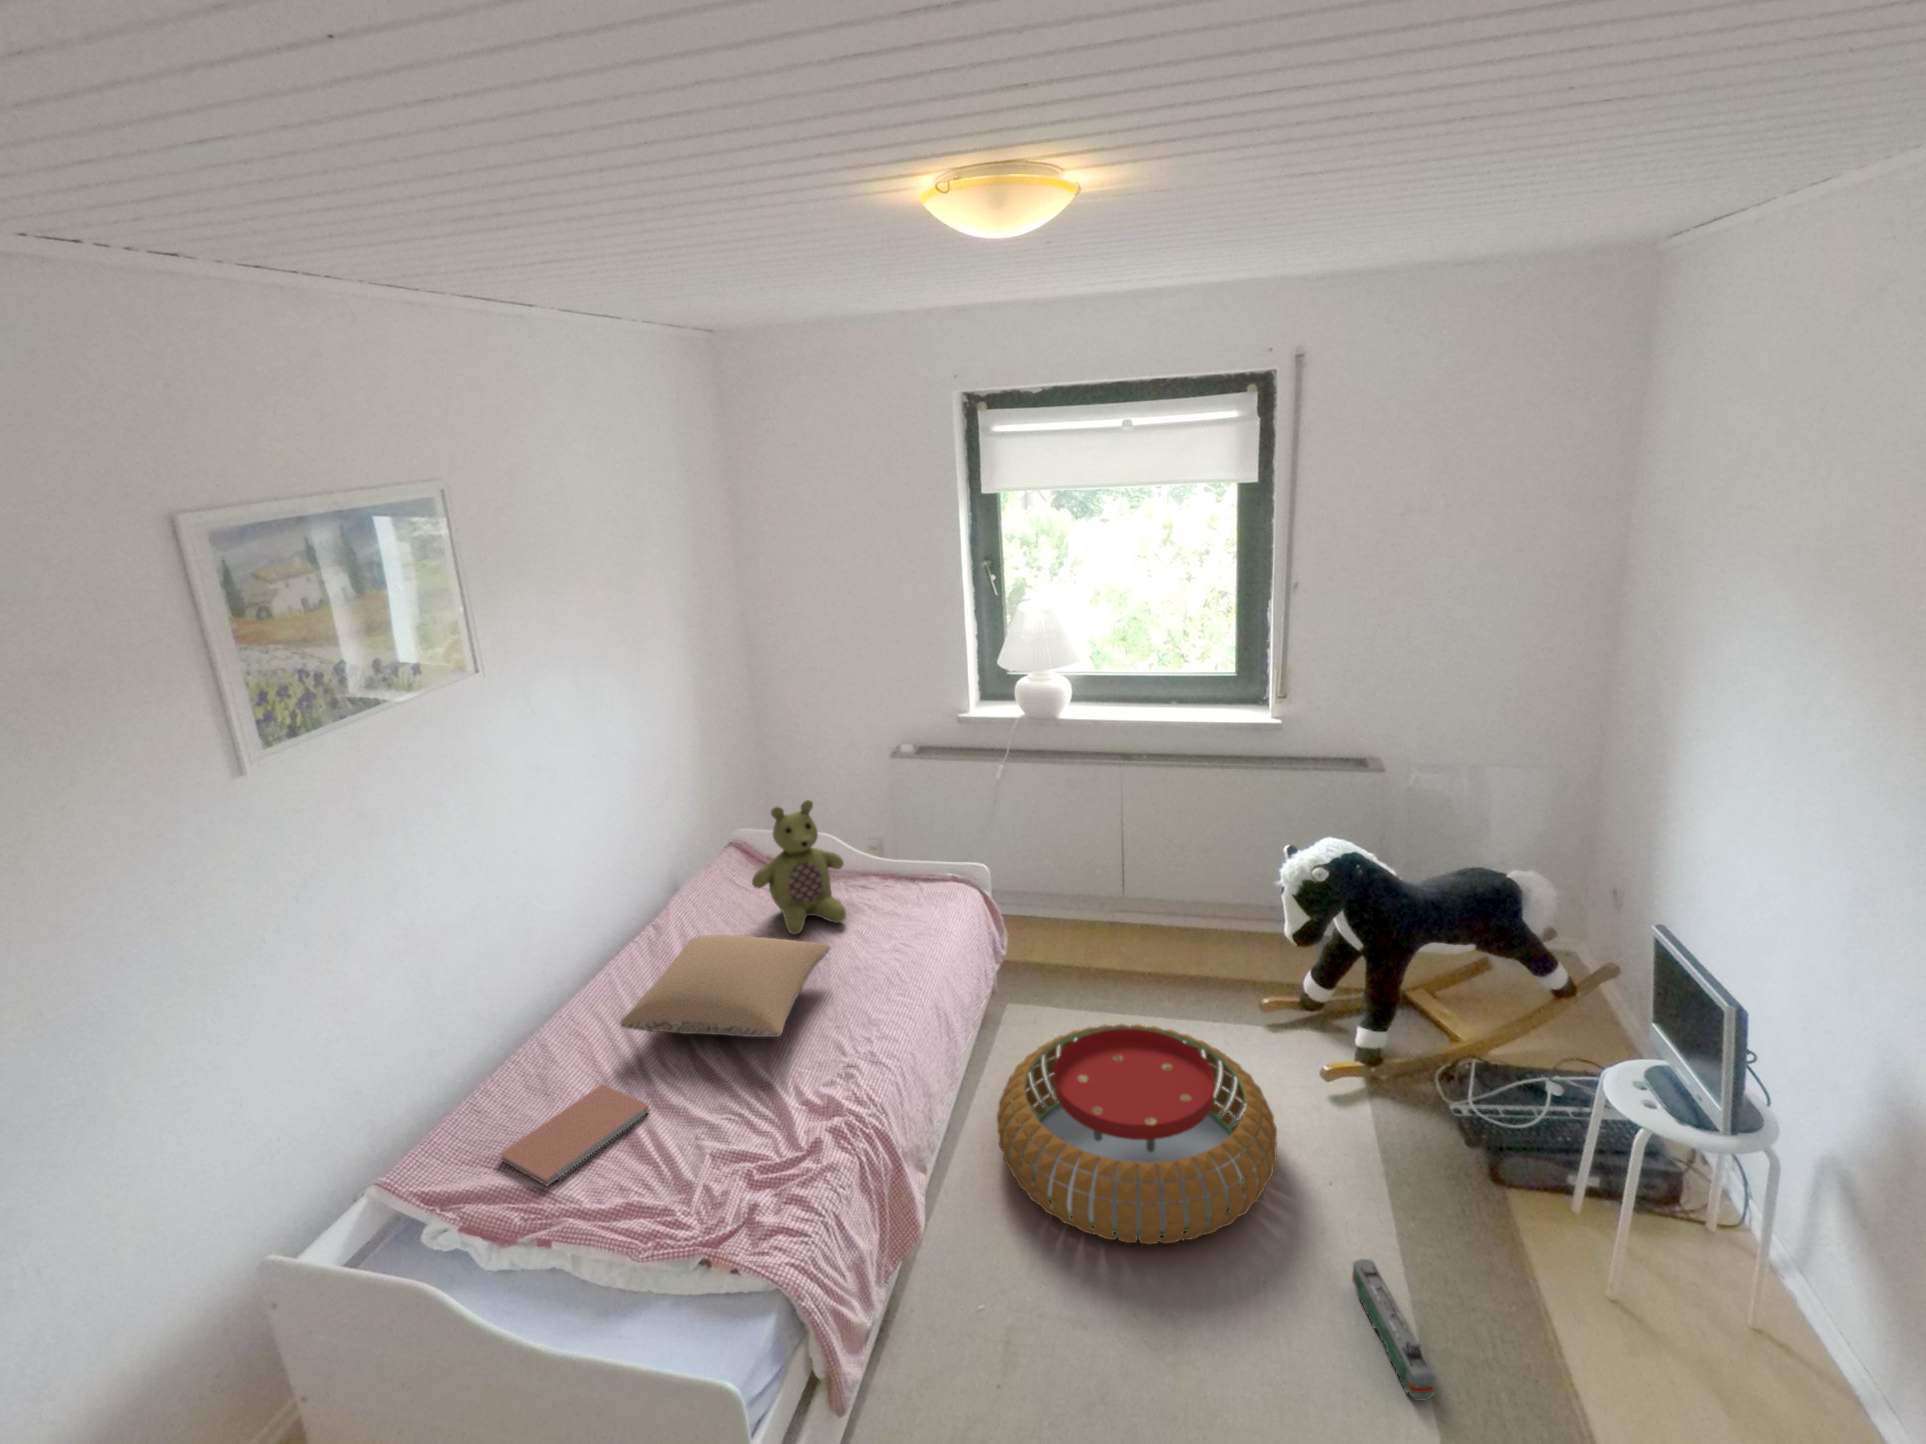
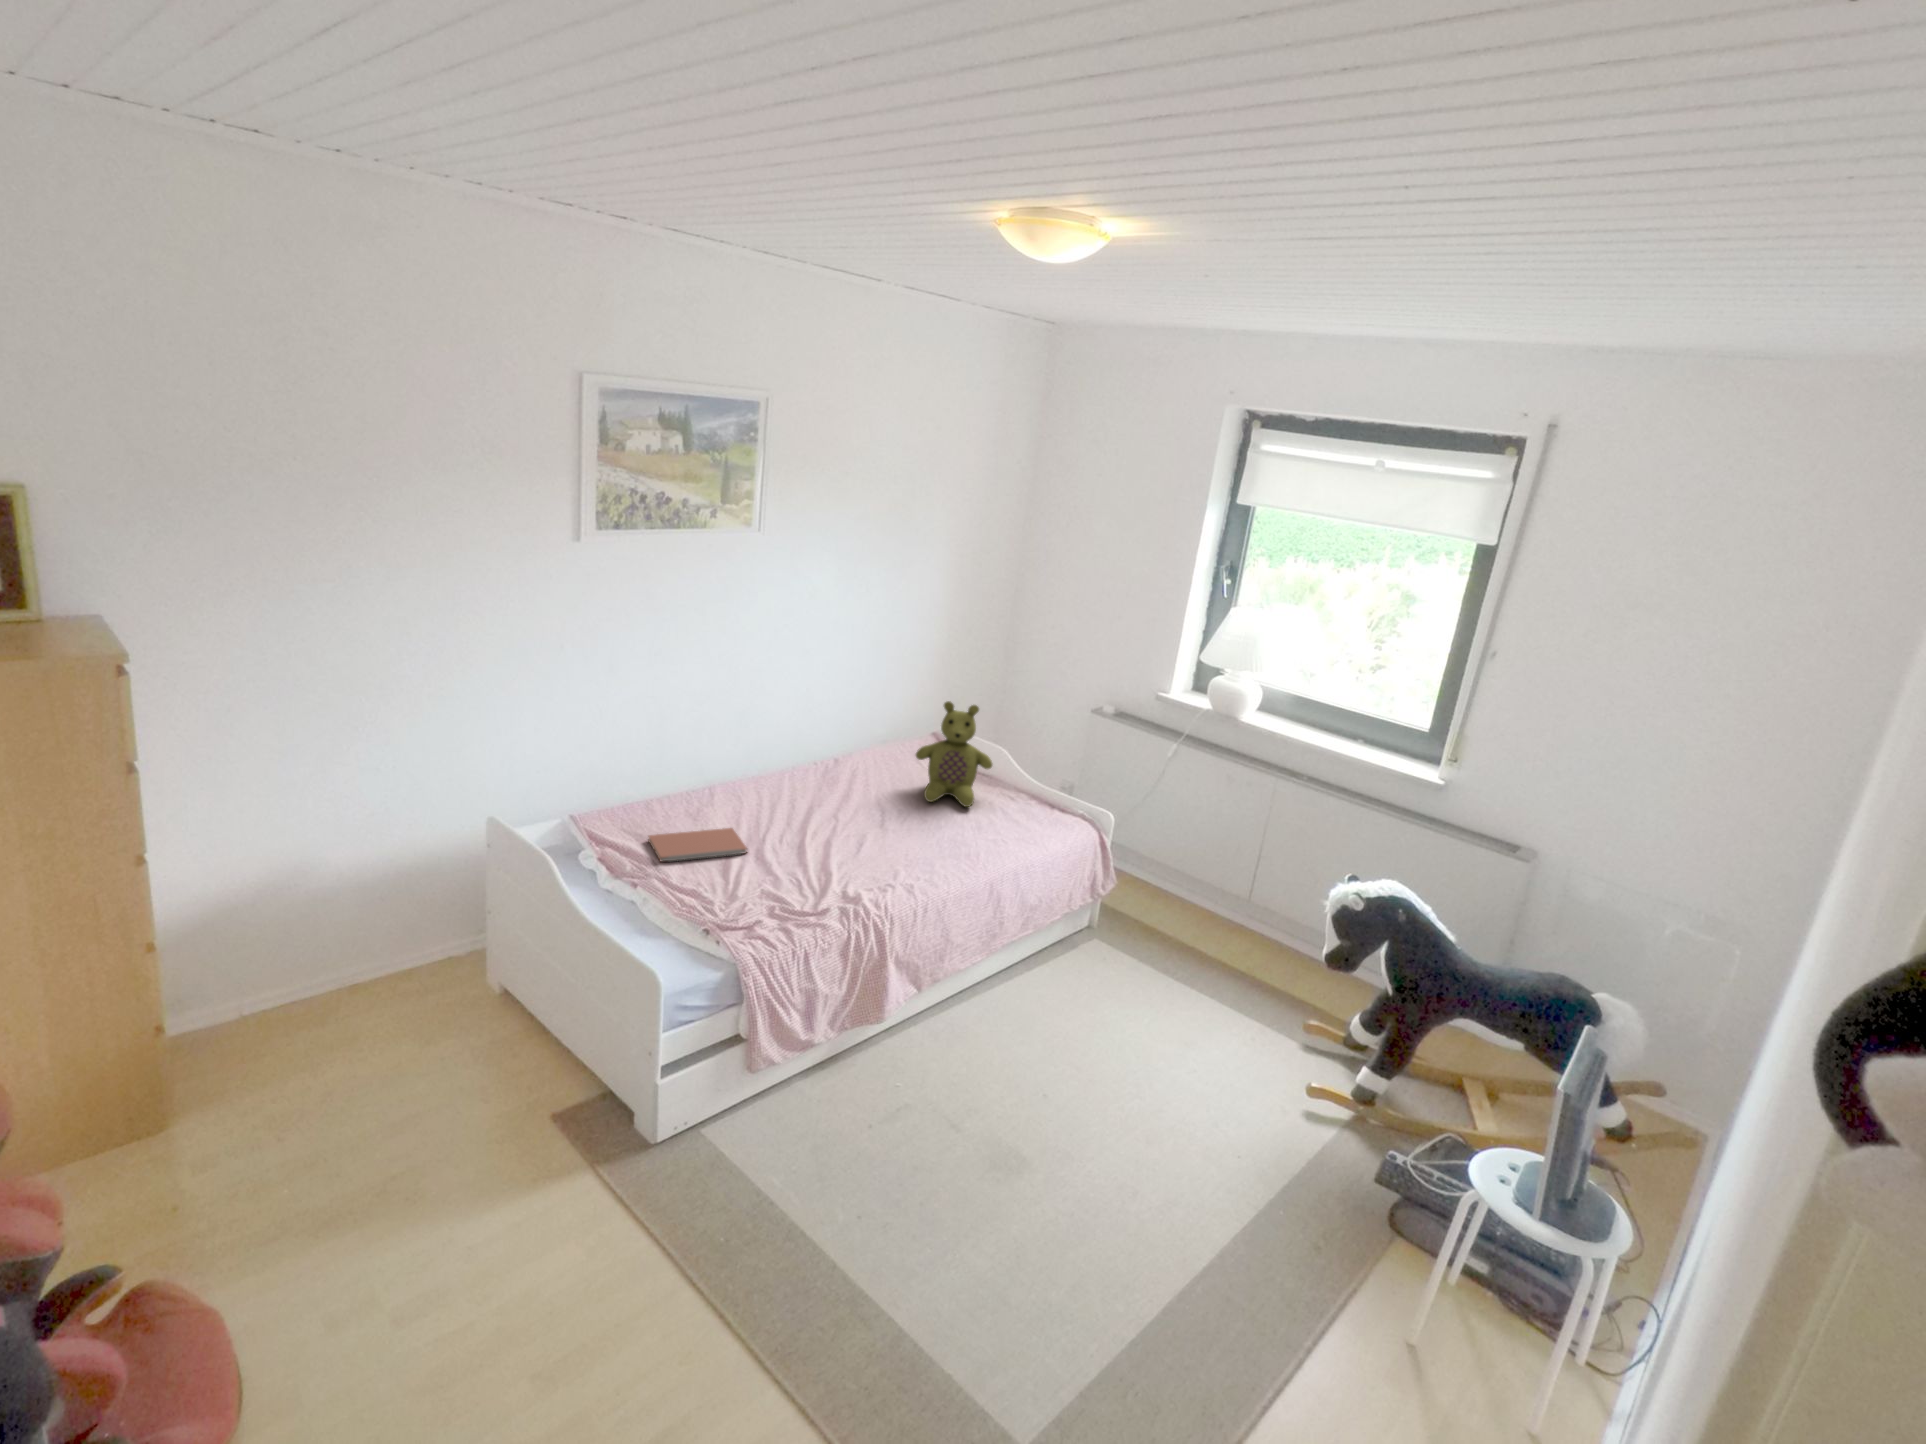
pillow: present [621,935,830,1037] -> none [762,769,933,842]
pouf: present [997,1024,1277,1245] -> none [986,954,1223,1132]
toy train: present [1352,1259,1435,1401] -> none [1157,1194,1209,1297]

